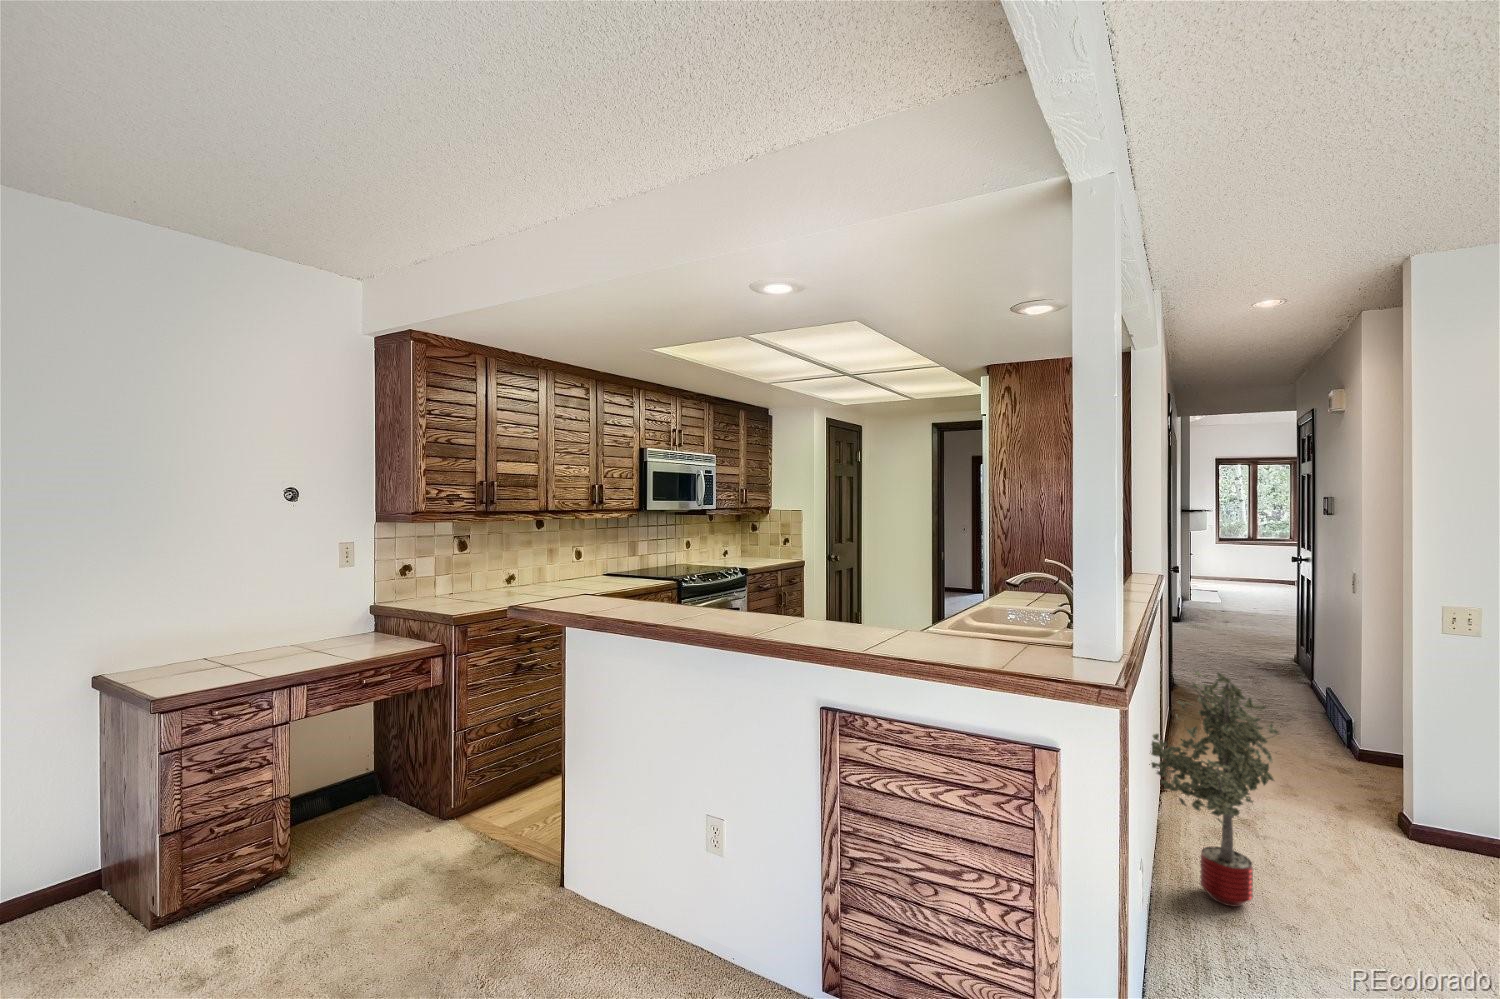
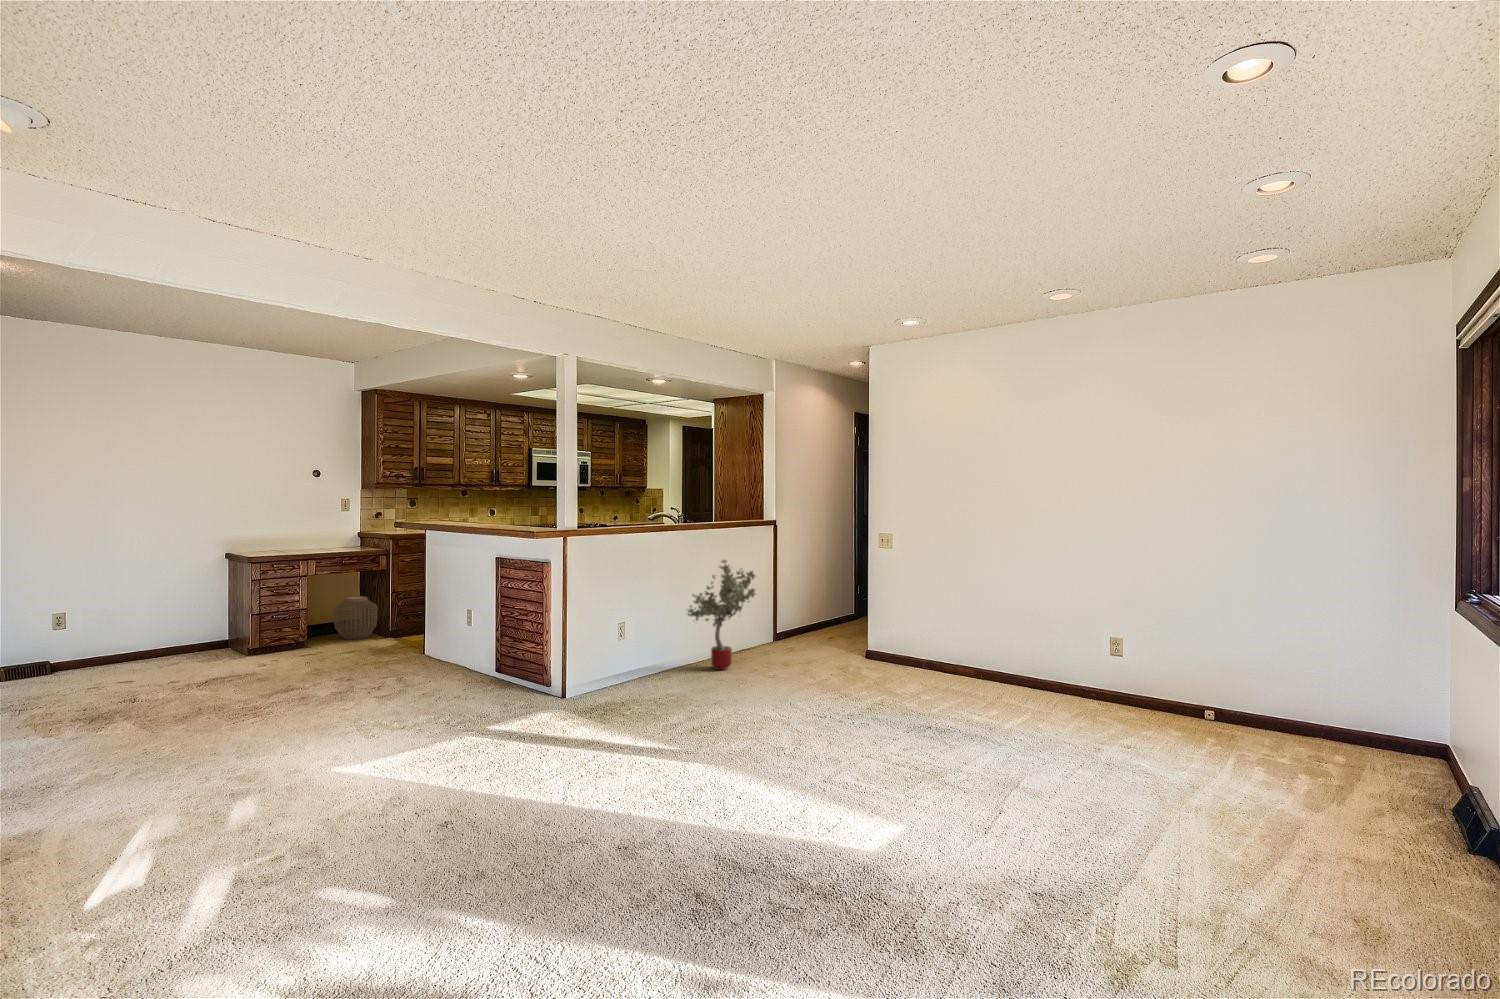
woven basket: none [334,734,420,828] -> present [334,596,377,639]

